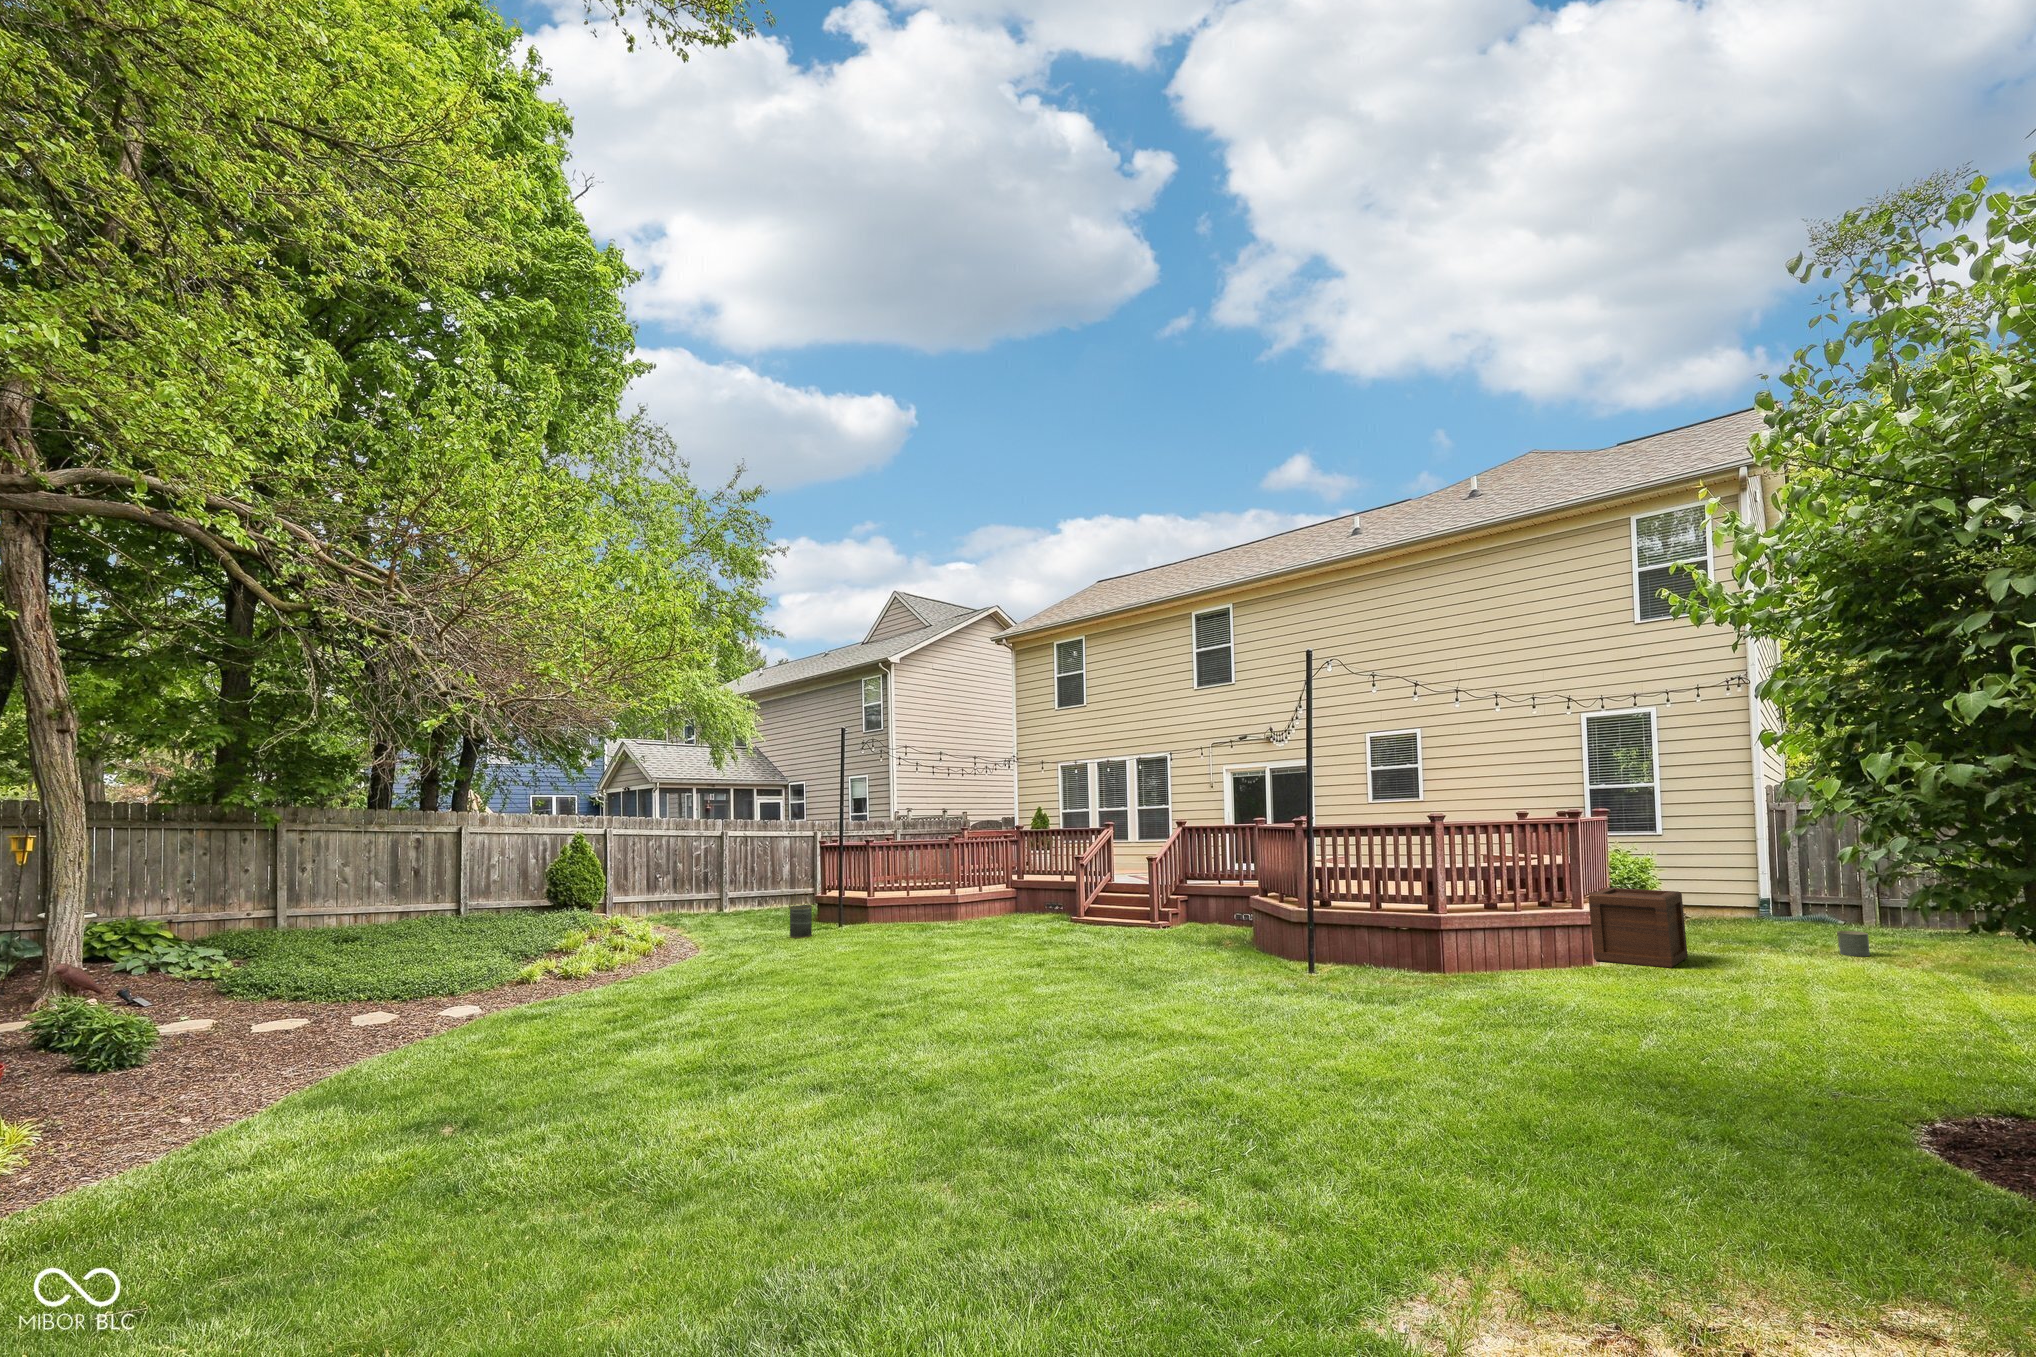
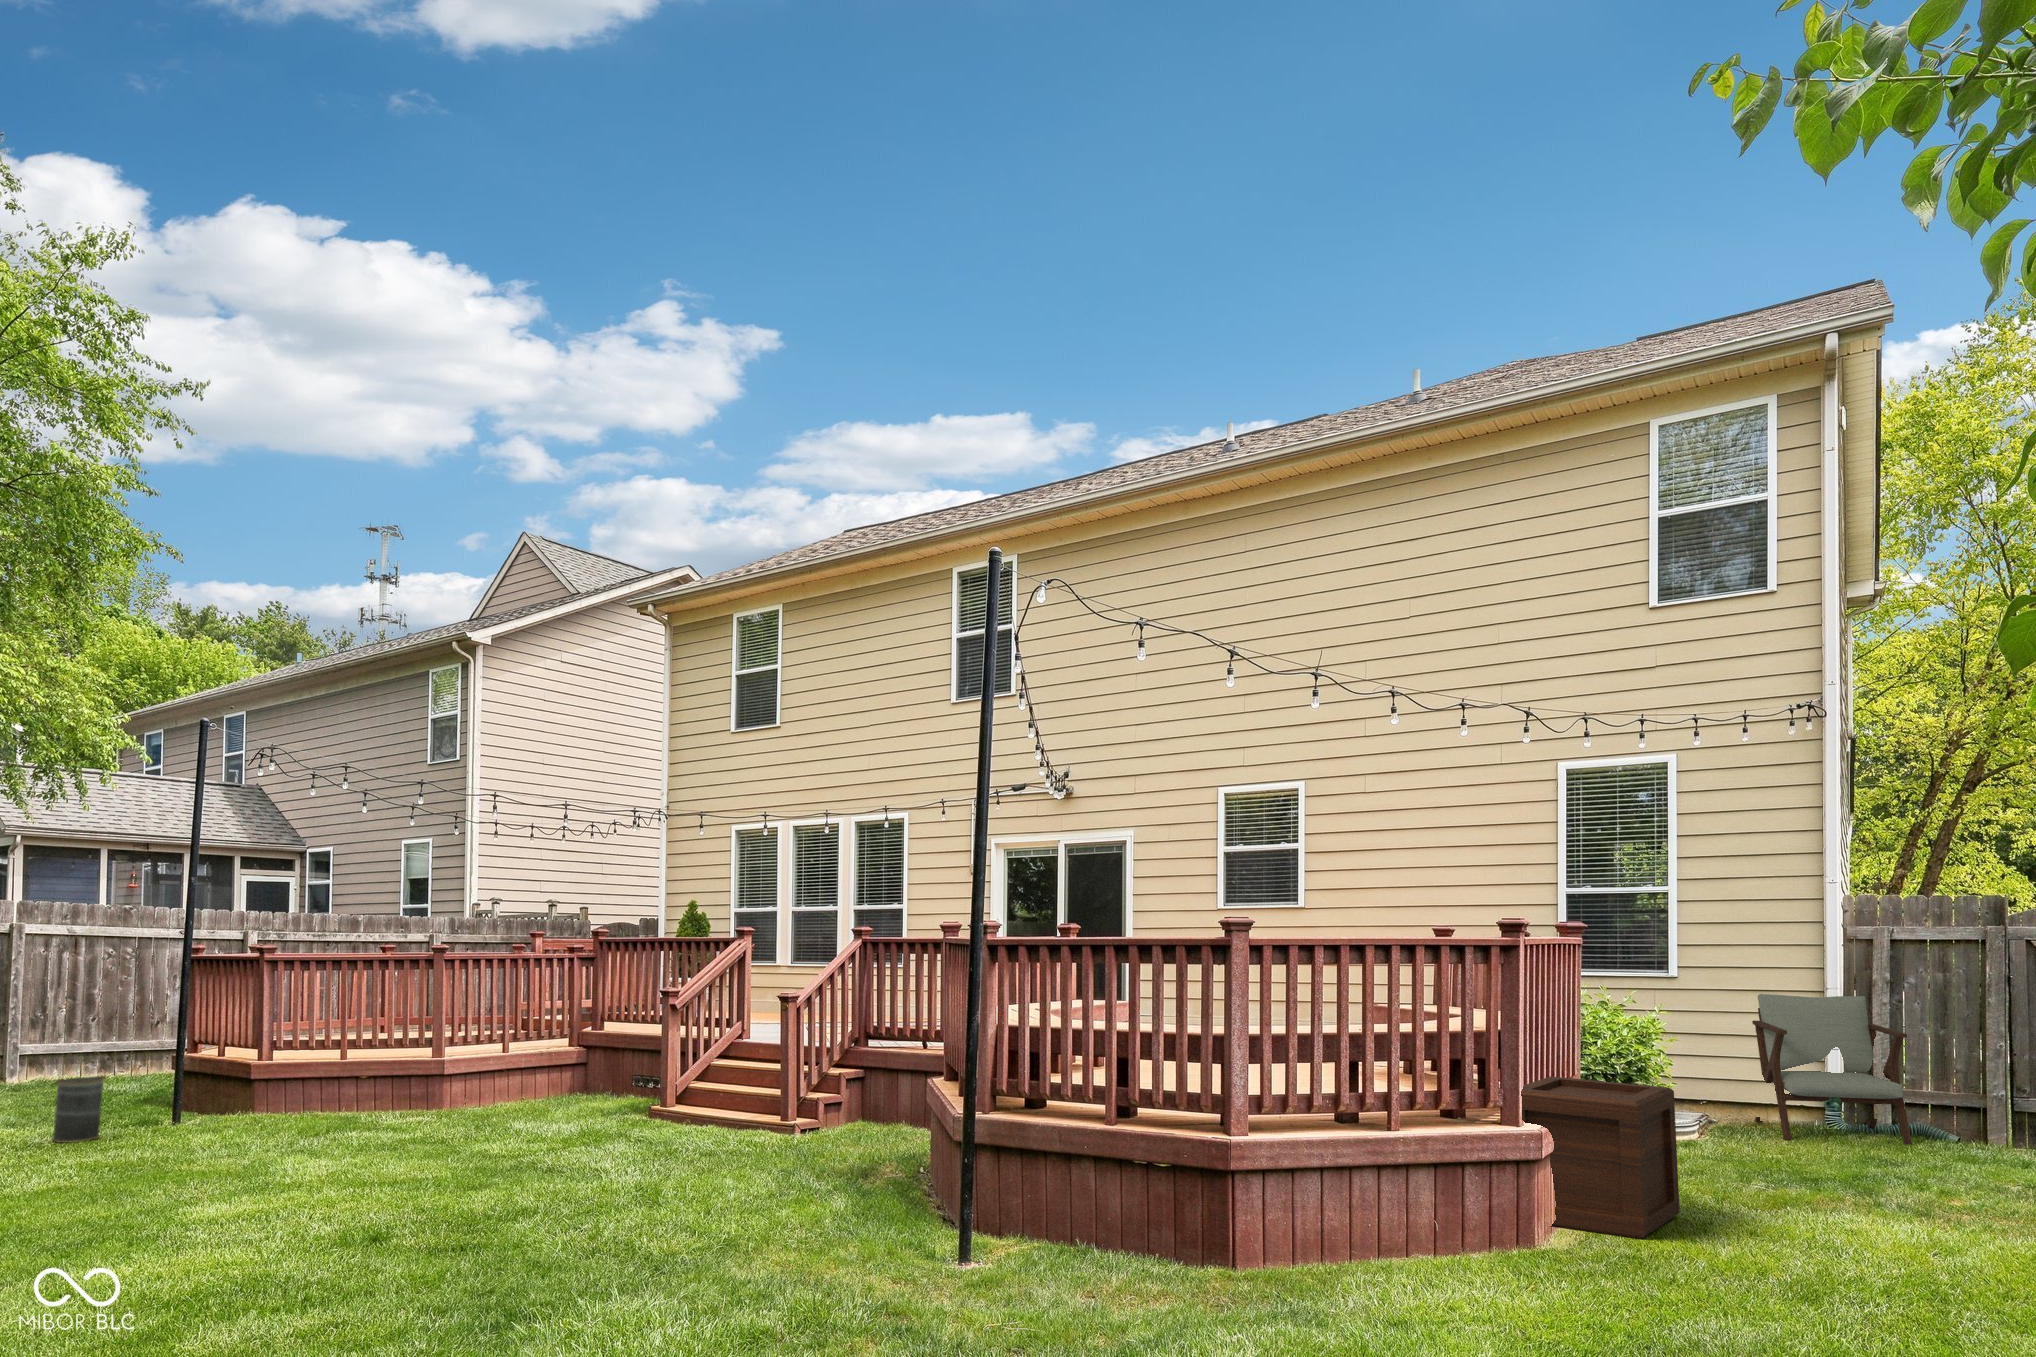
lounge chair: none [1712,843,1815,926] -> present [1752,994,1912,1145]
planter: present [1837,931,1870,957] -> none [1942,1162,1995,1211]

